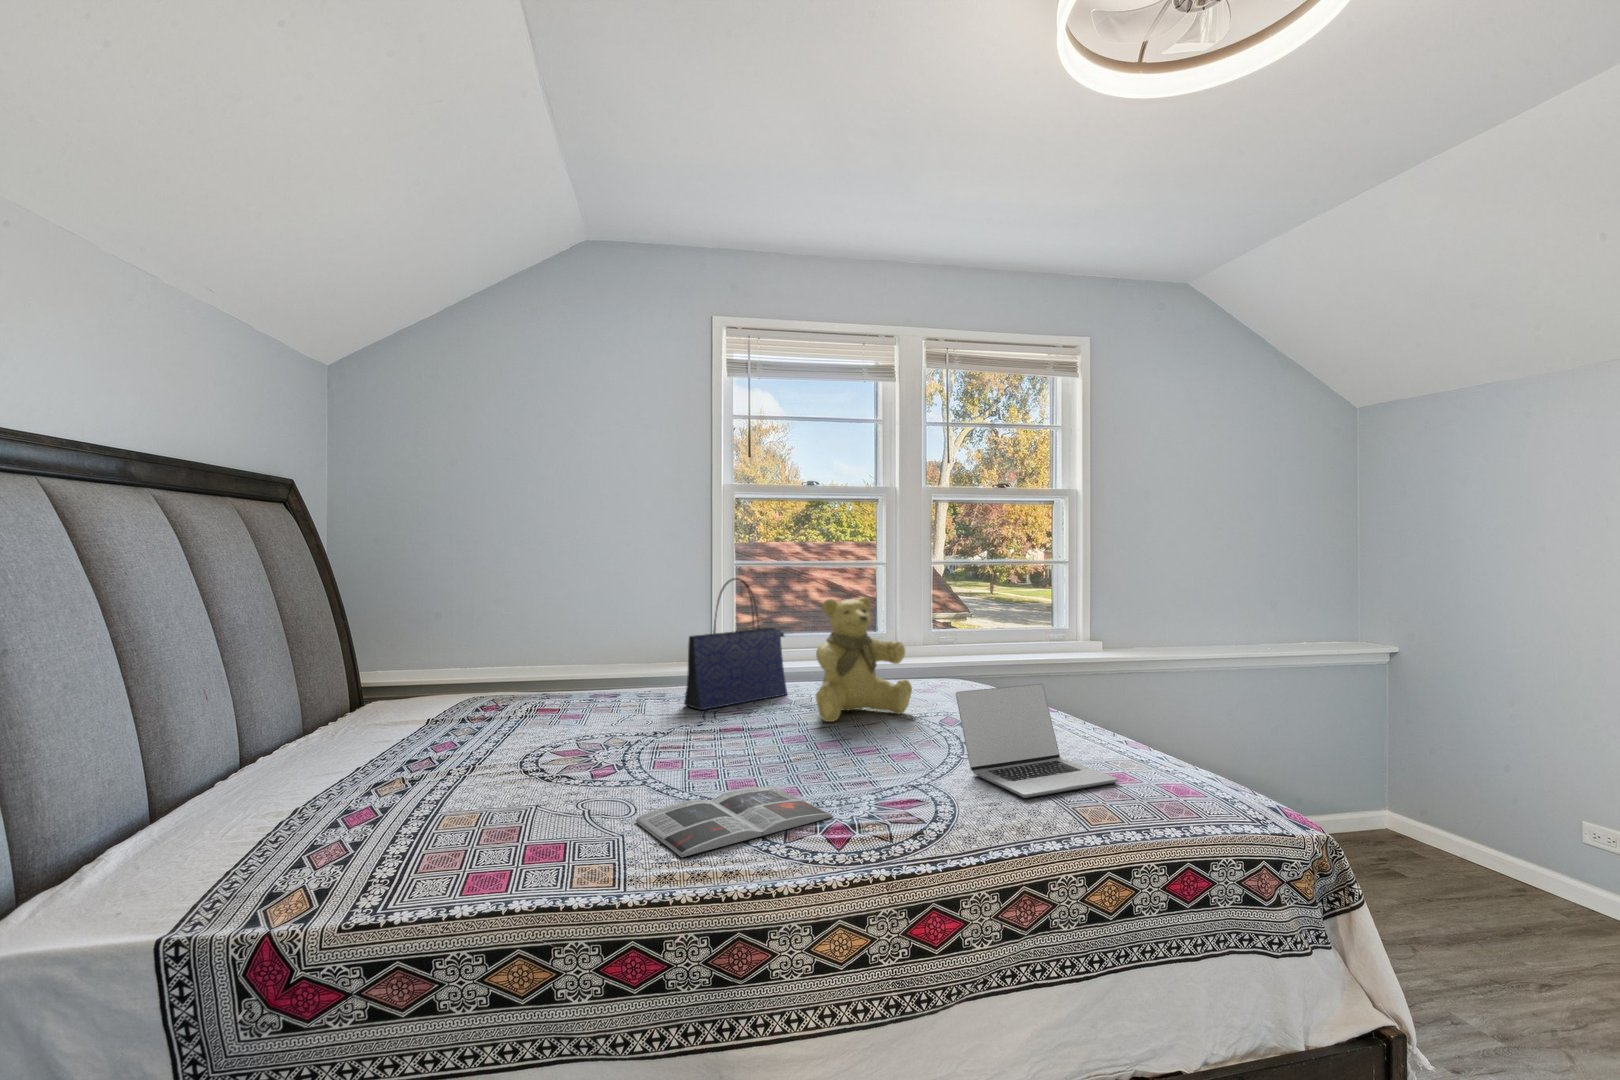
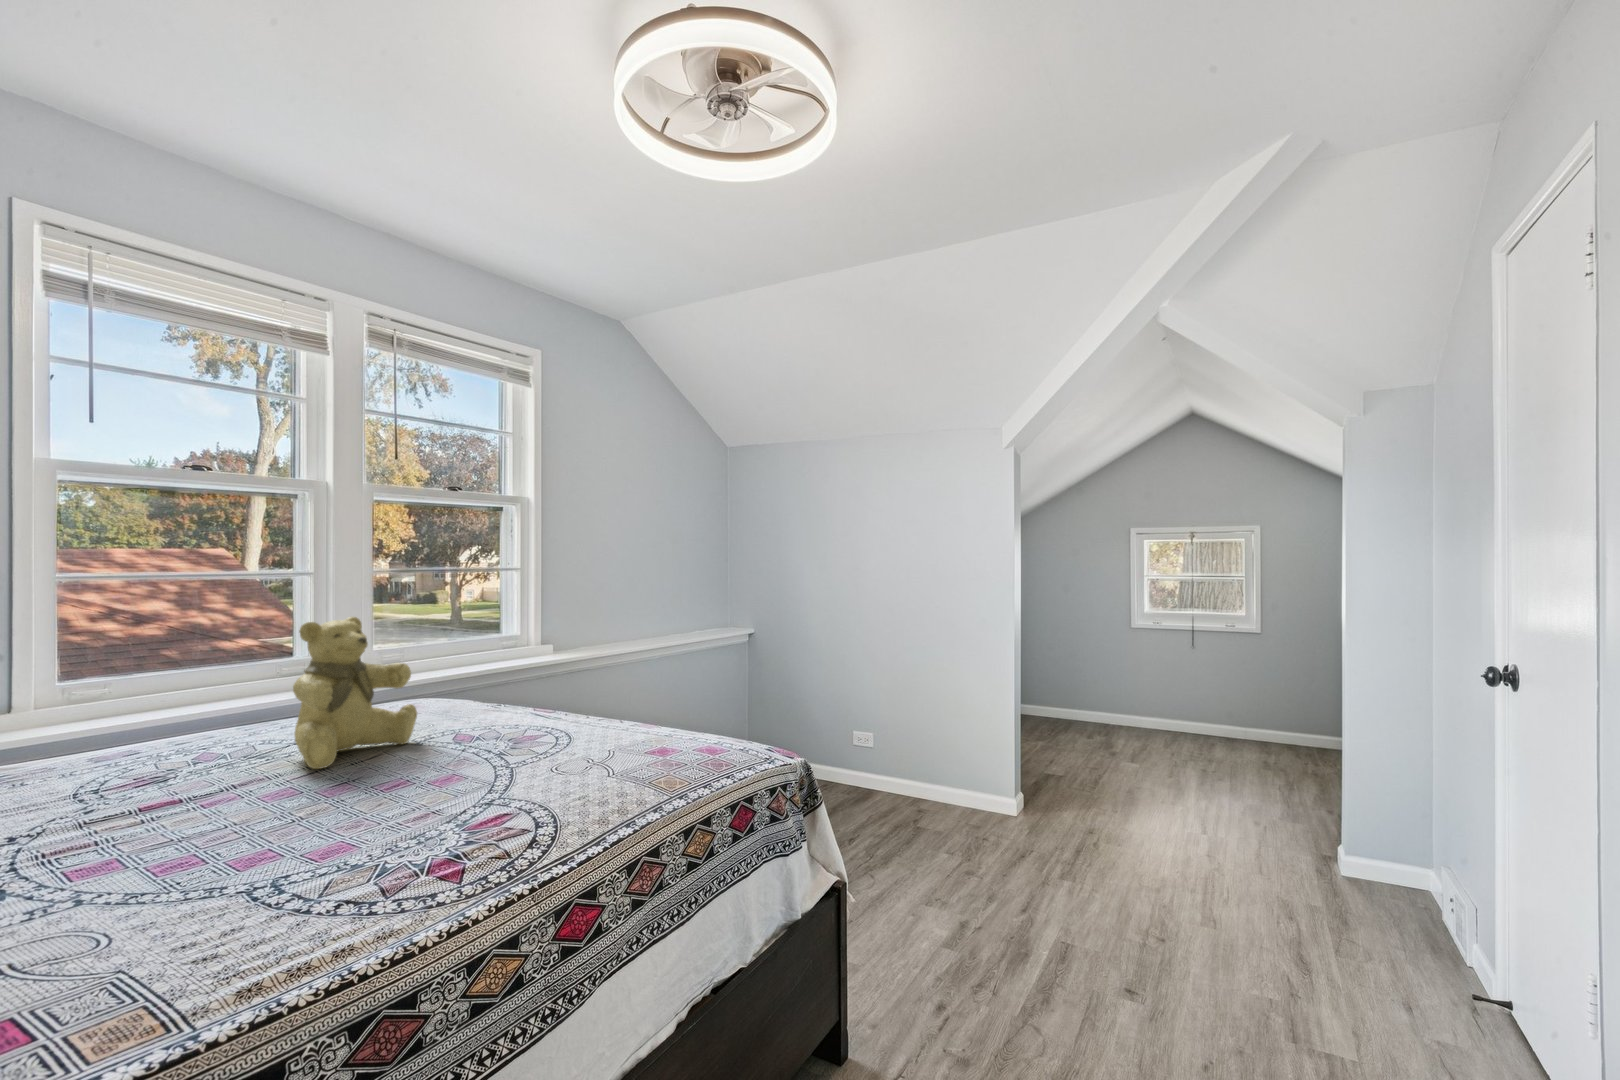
tote bag: present [684,578,787,710] -> none [45,605,222,798]
laptop: present [956,684,1118,798] -> none [514,682,665,786]
magazine: present [635,787,833,857] -> none [126,849,426,959]

